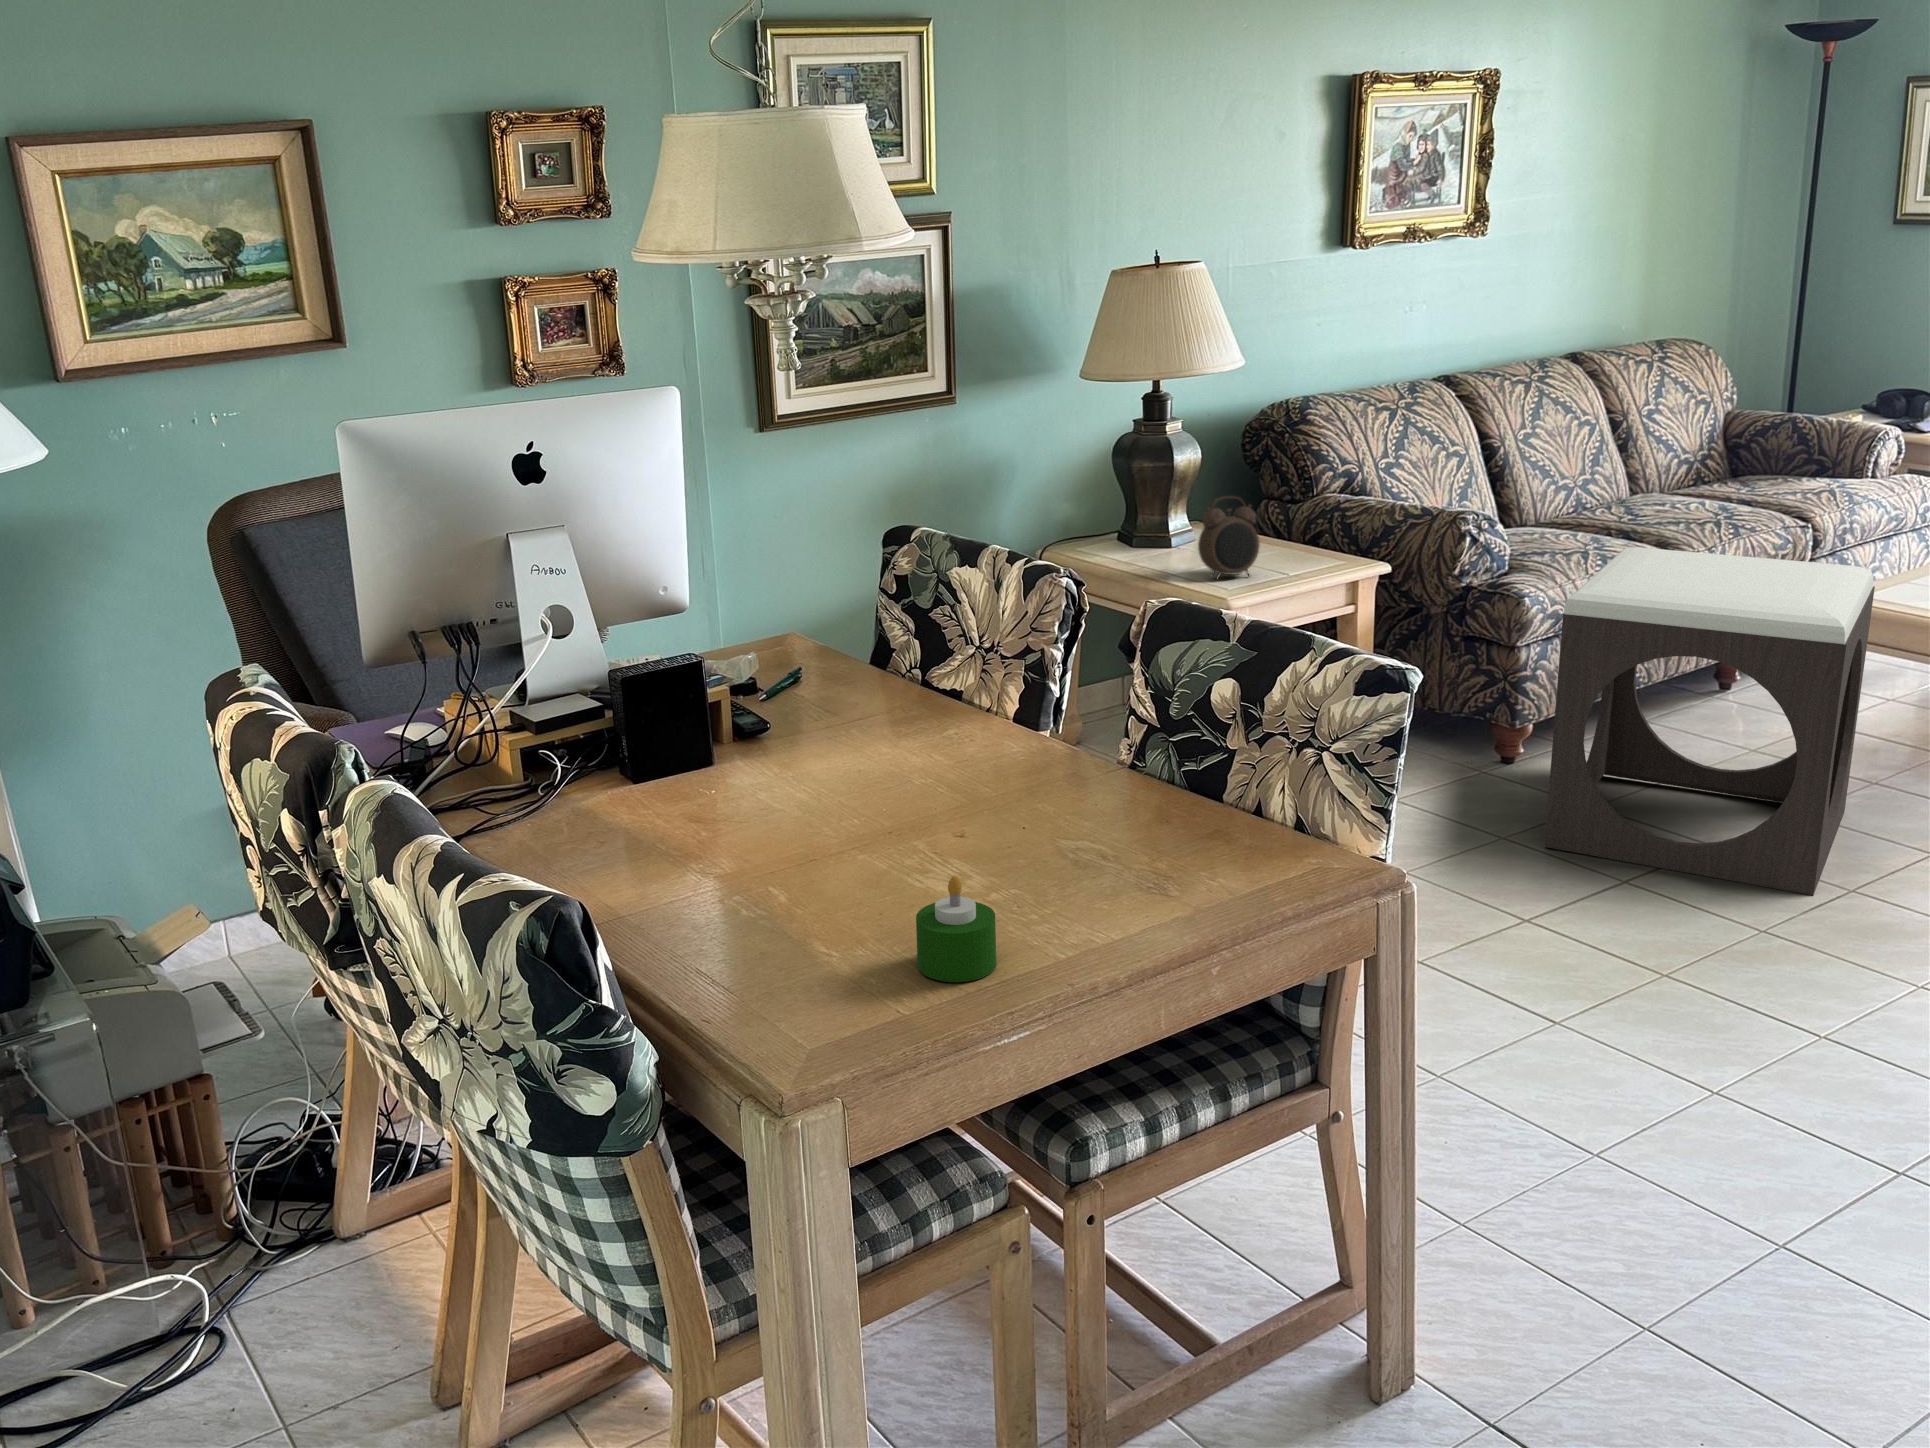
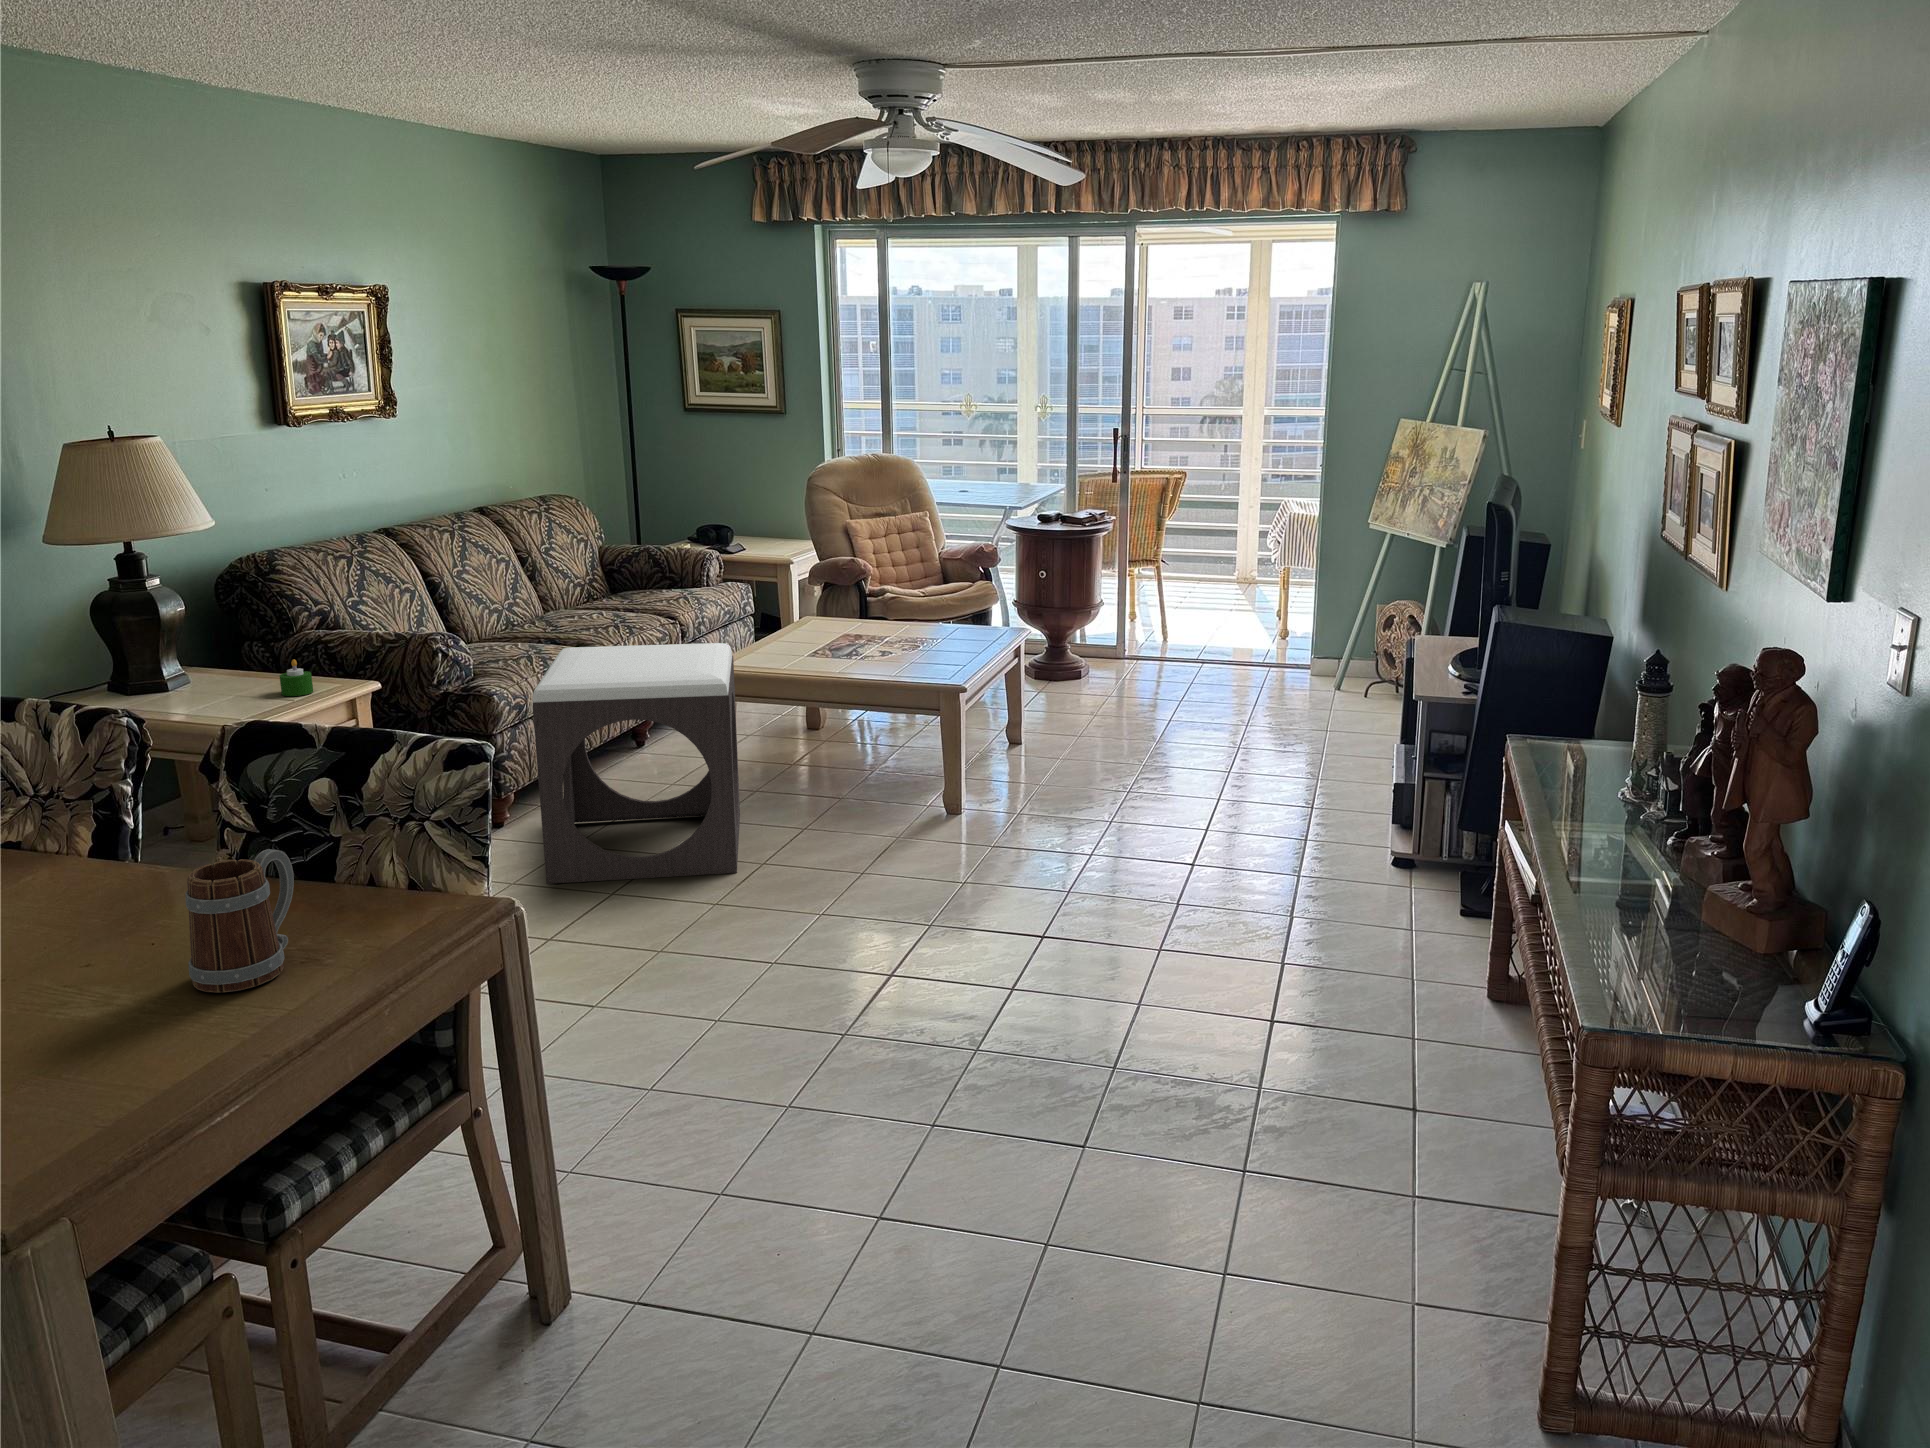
alarm clock: present [1198,496,1260,579] -> none [198,642,259,717]
mug: none [1026,756,1150,912] -> present [185,849,294,993]
candle: present [916,876,996,982] -> present [280,659,313,696]

